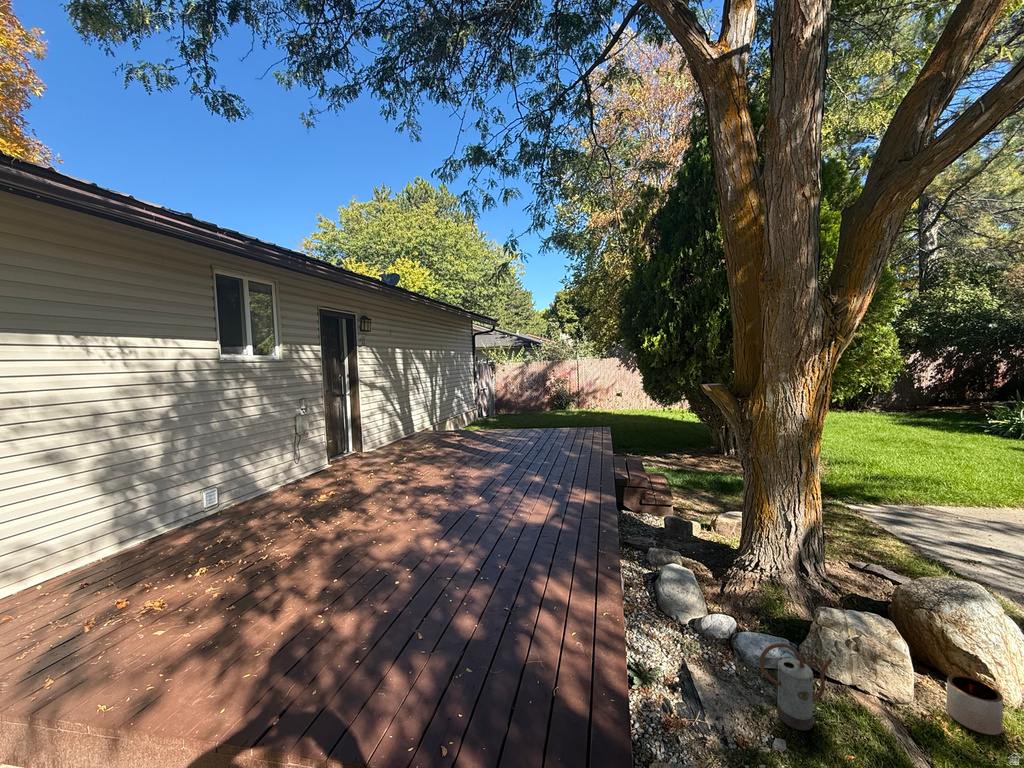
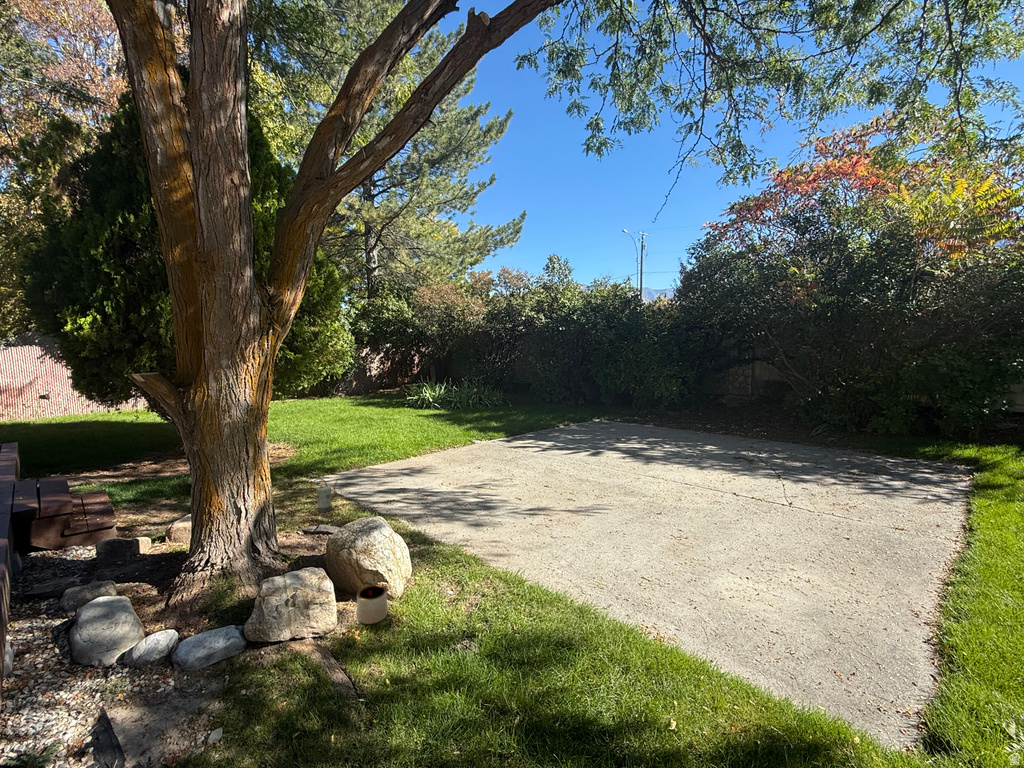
watering can: present [760,643,833,731] -> present [310,478,337,513]

